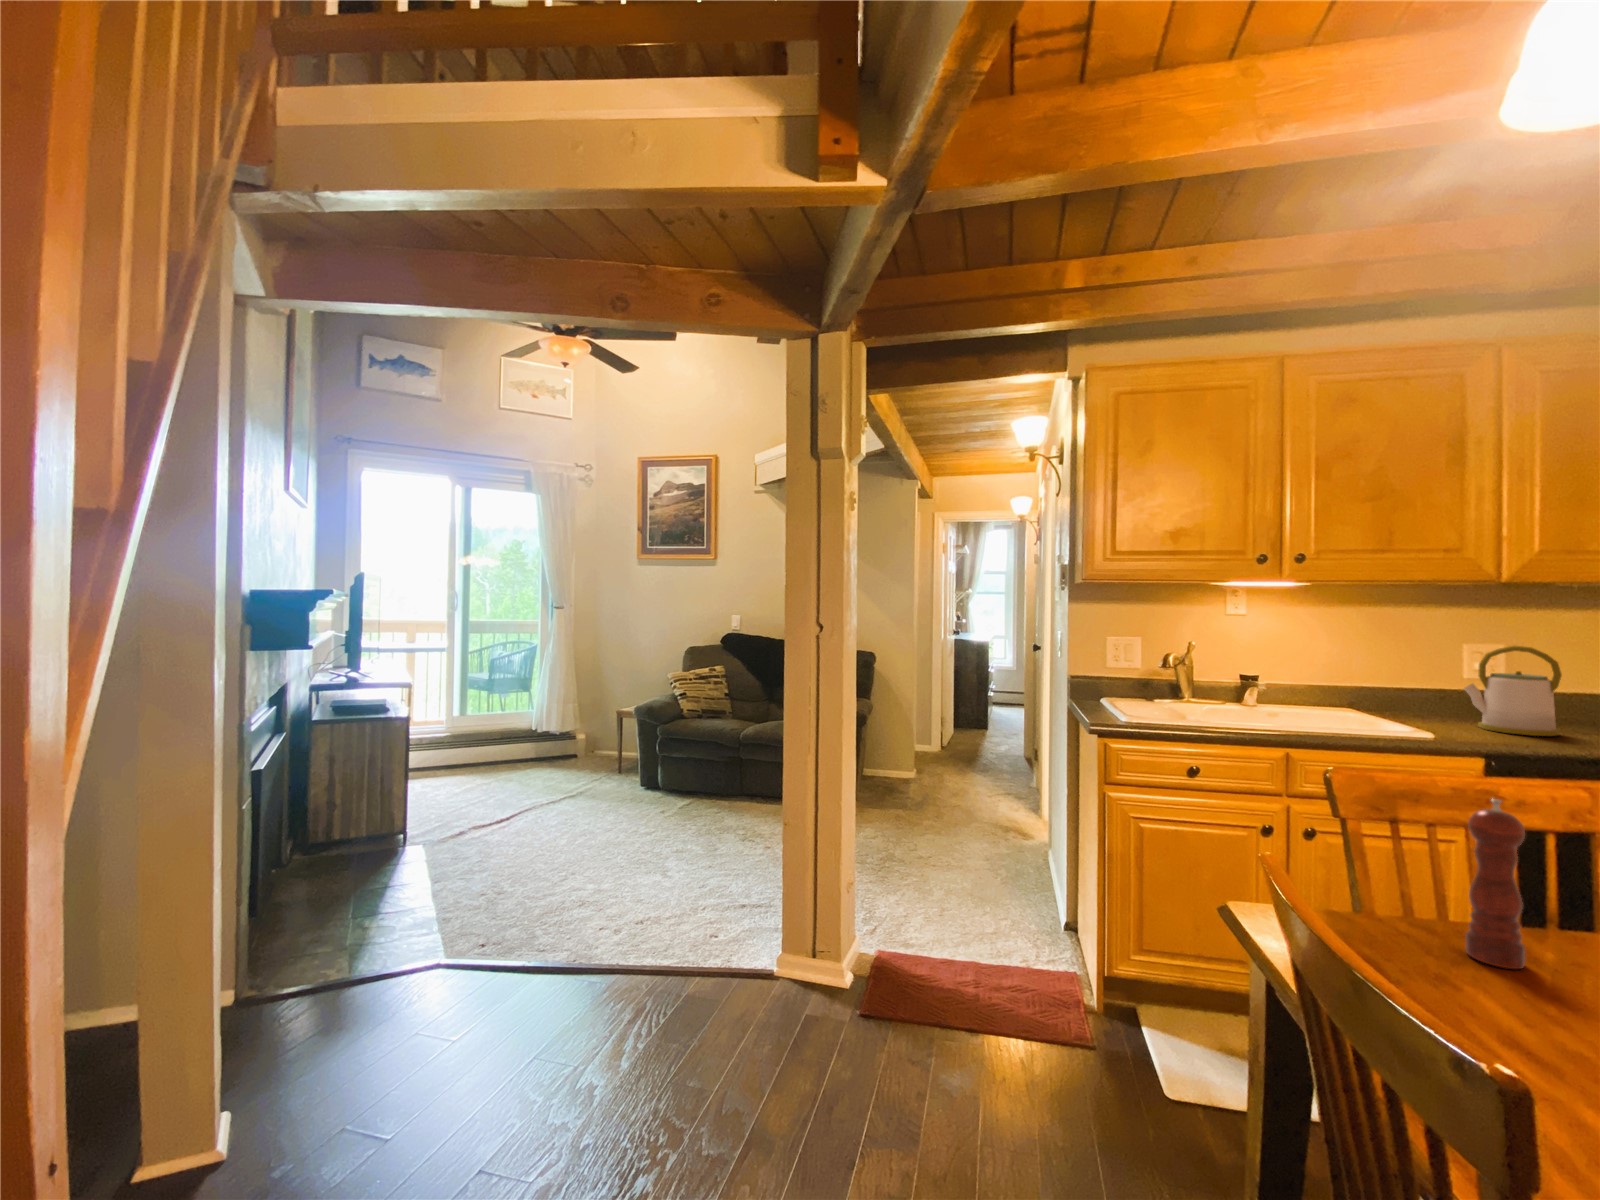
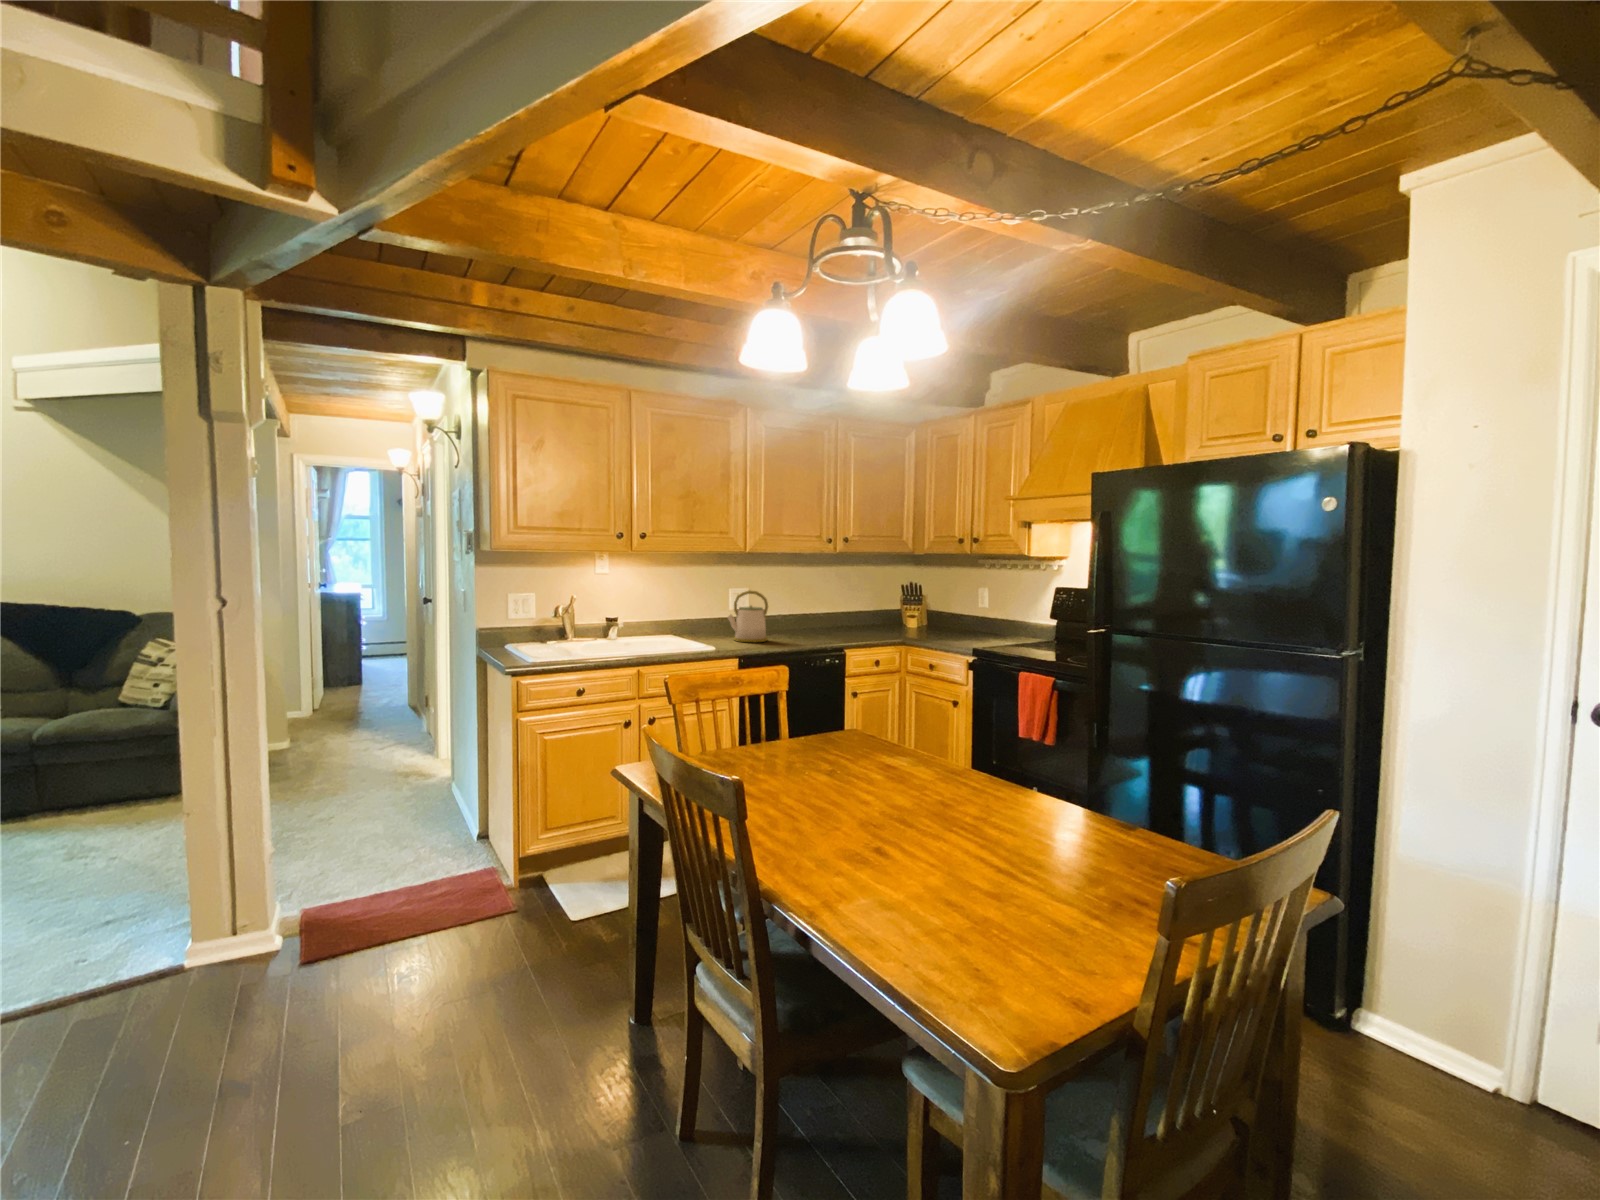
pepper mill: present [1466,799,1525,969] -> none [722,680,743,761]

